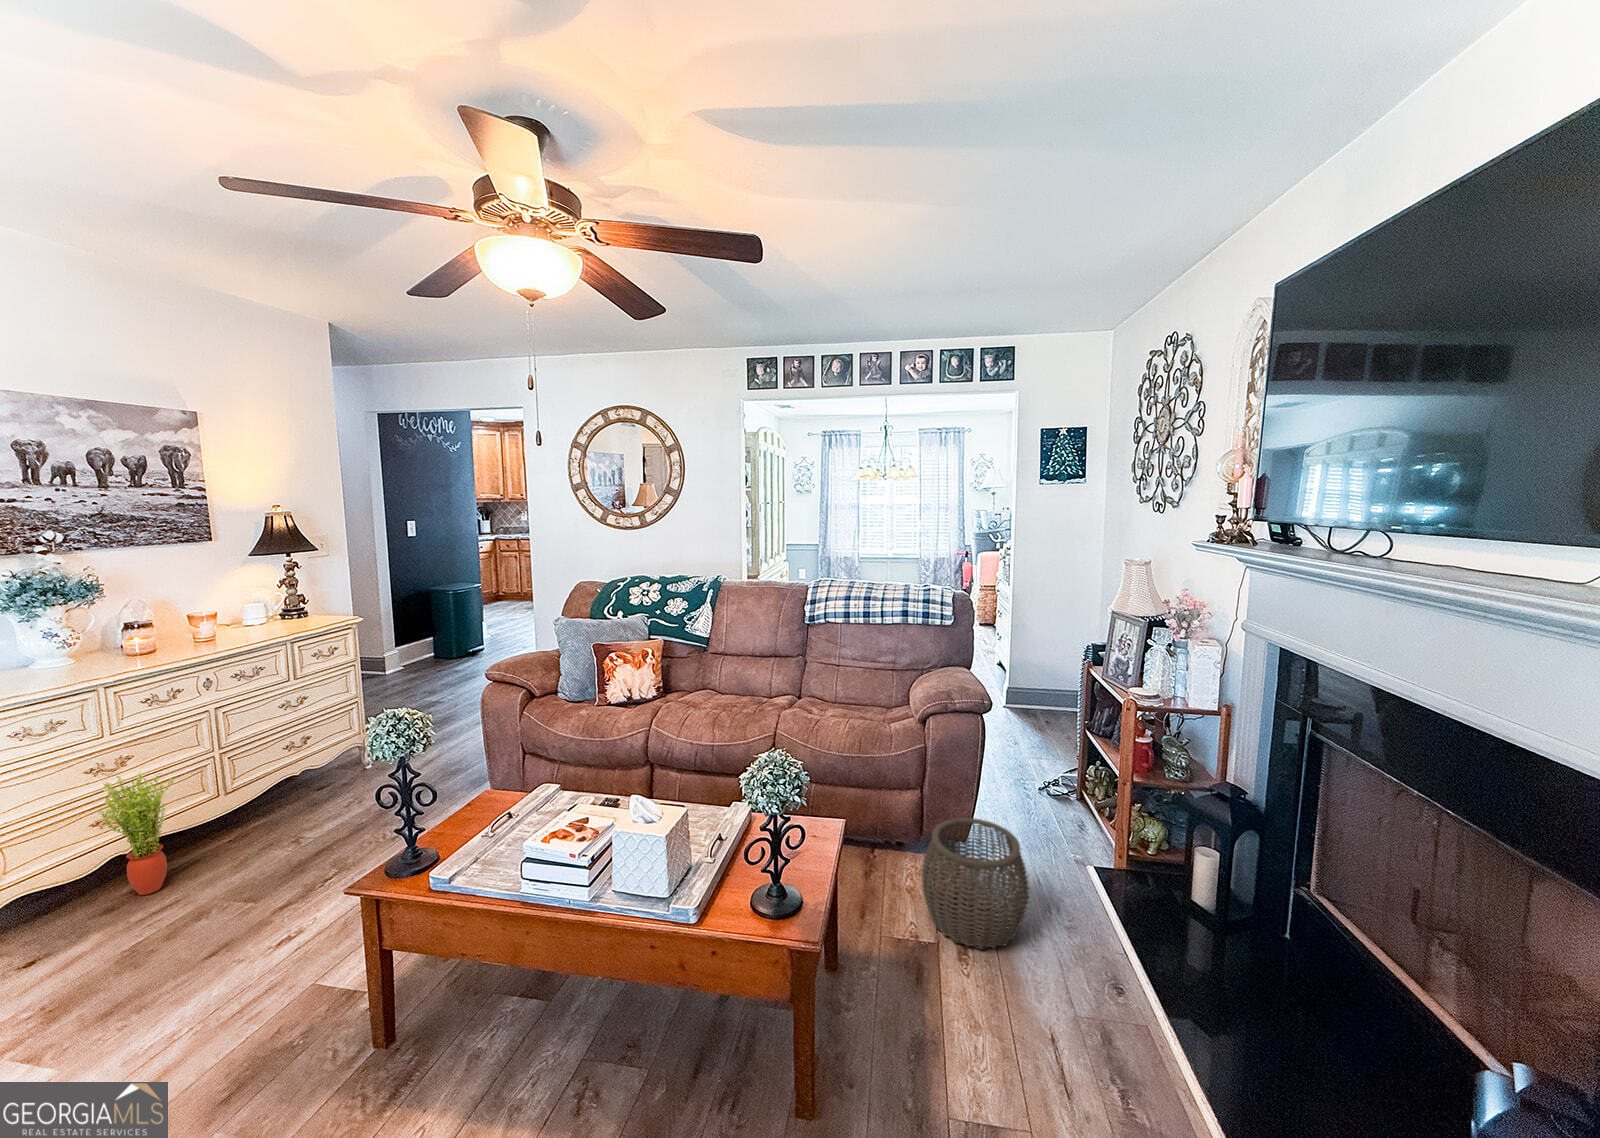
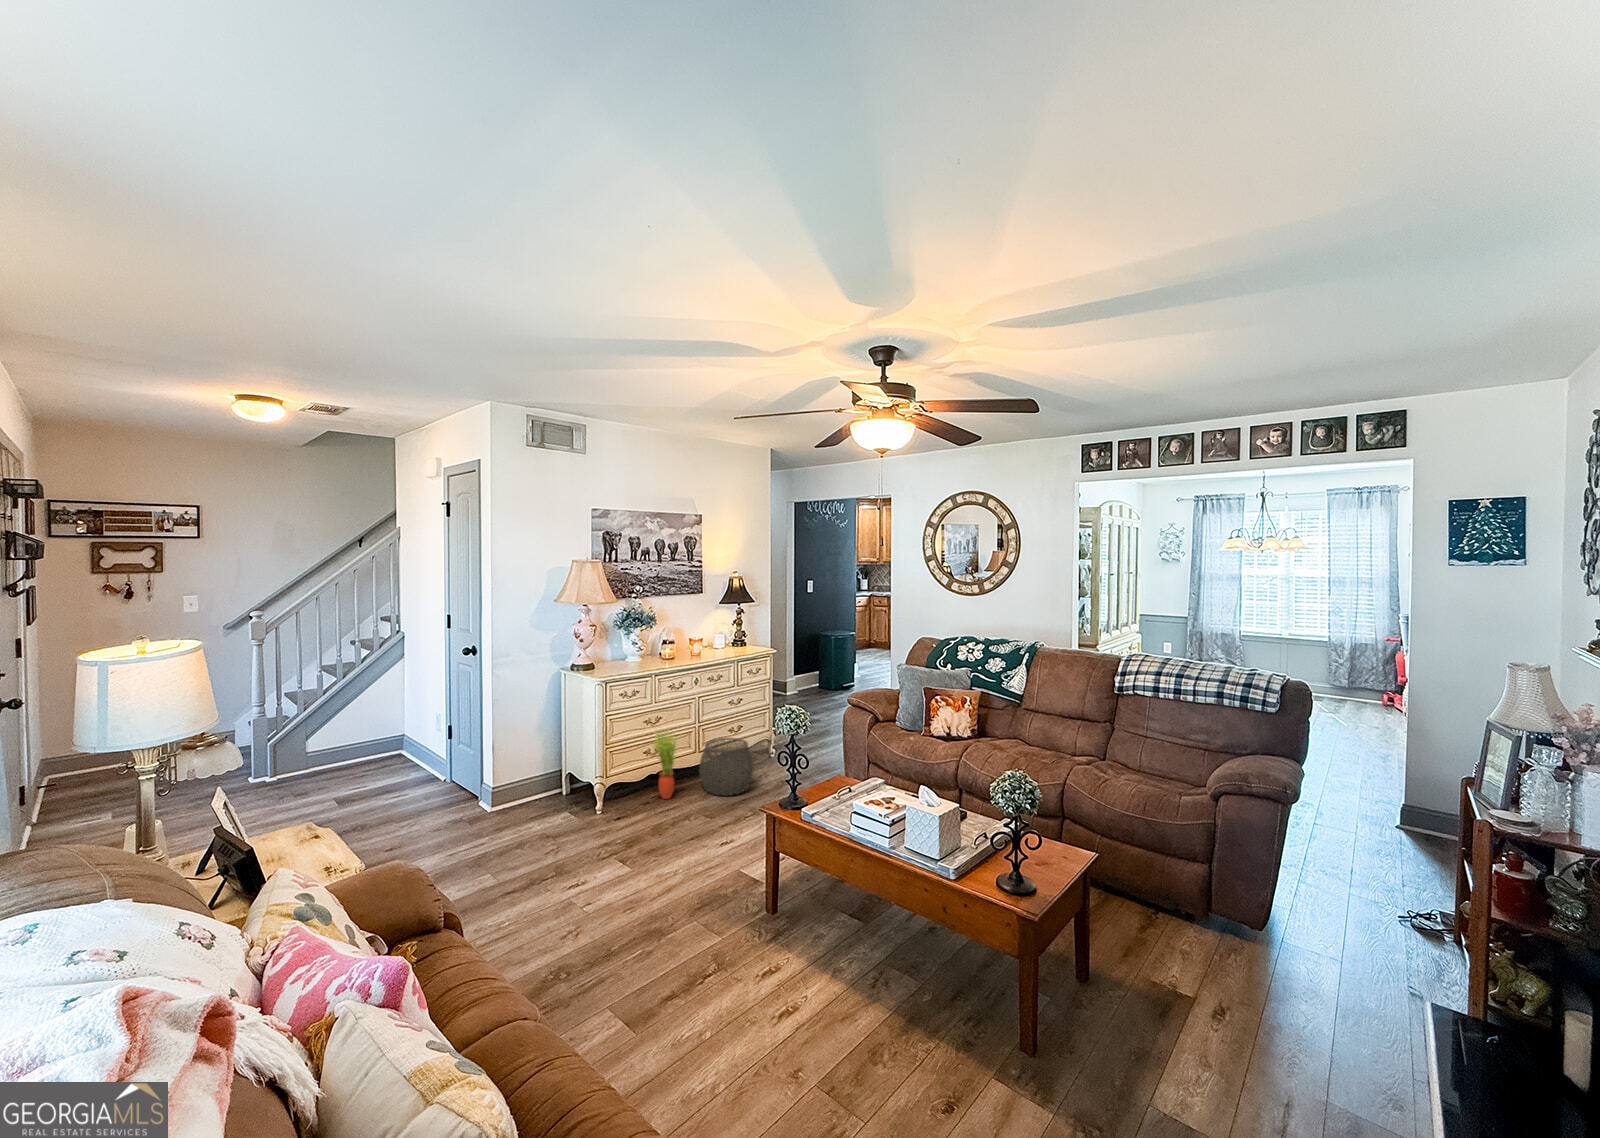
woven basket: present [922,818,1029,949] -> present [700,738,753,796]

